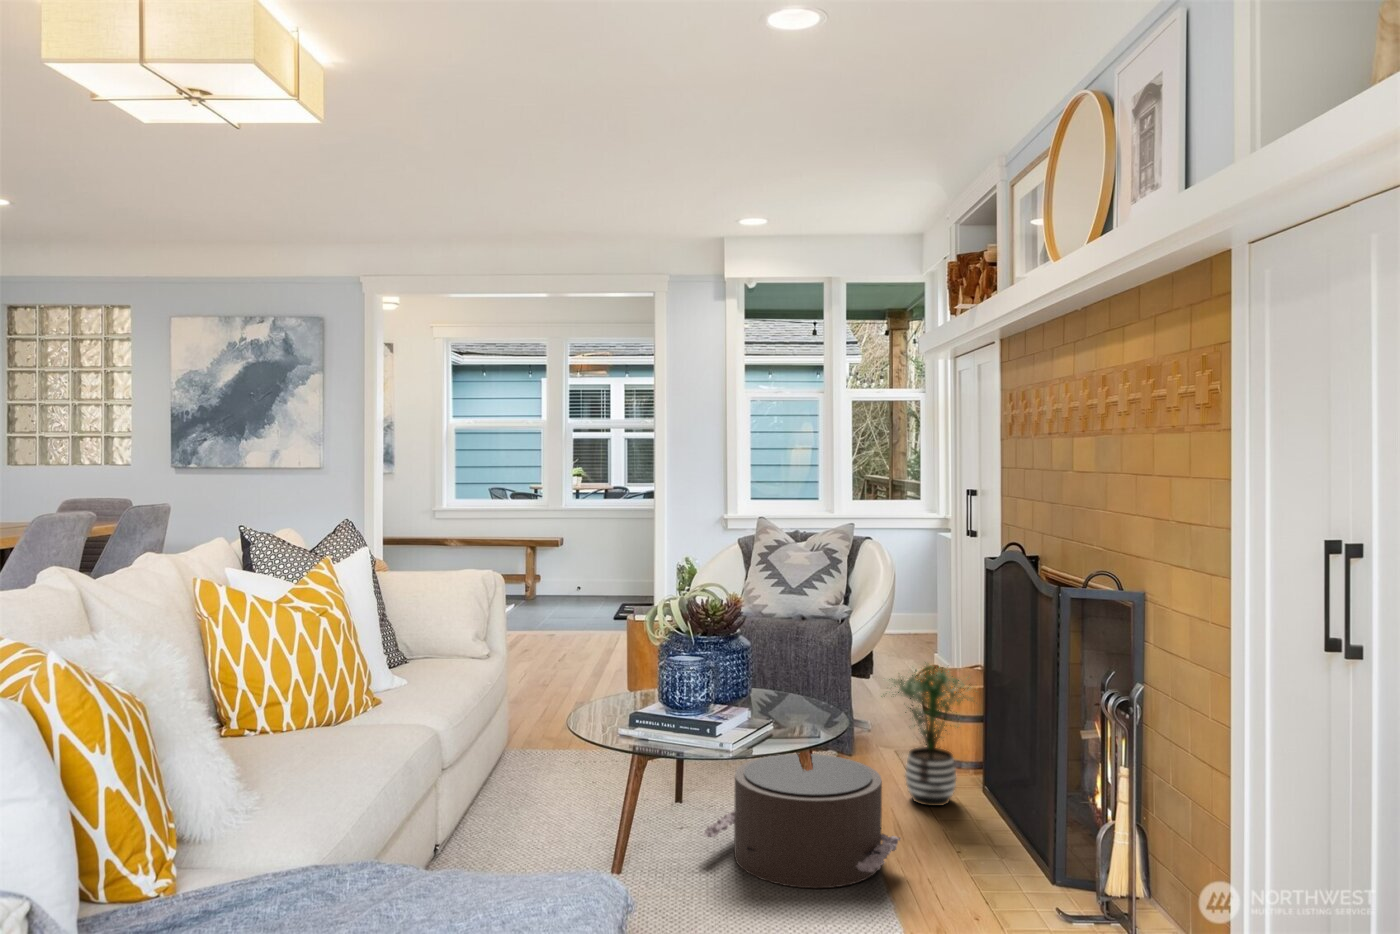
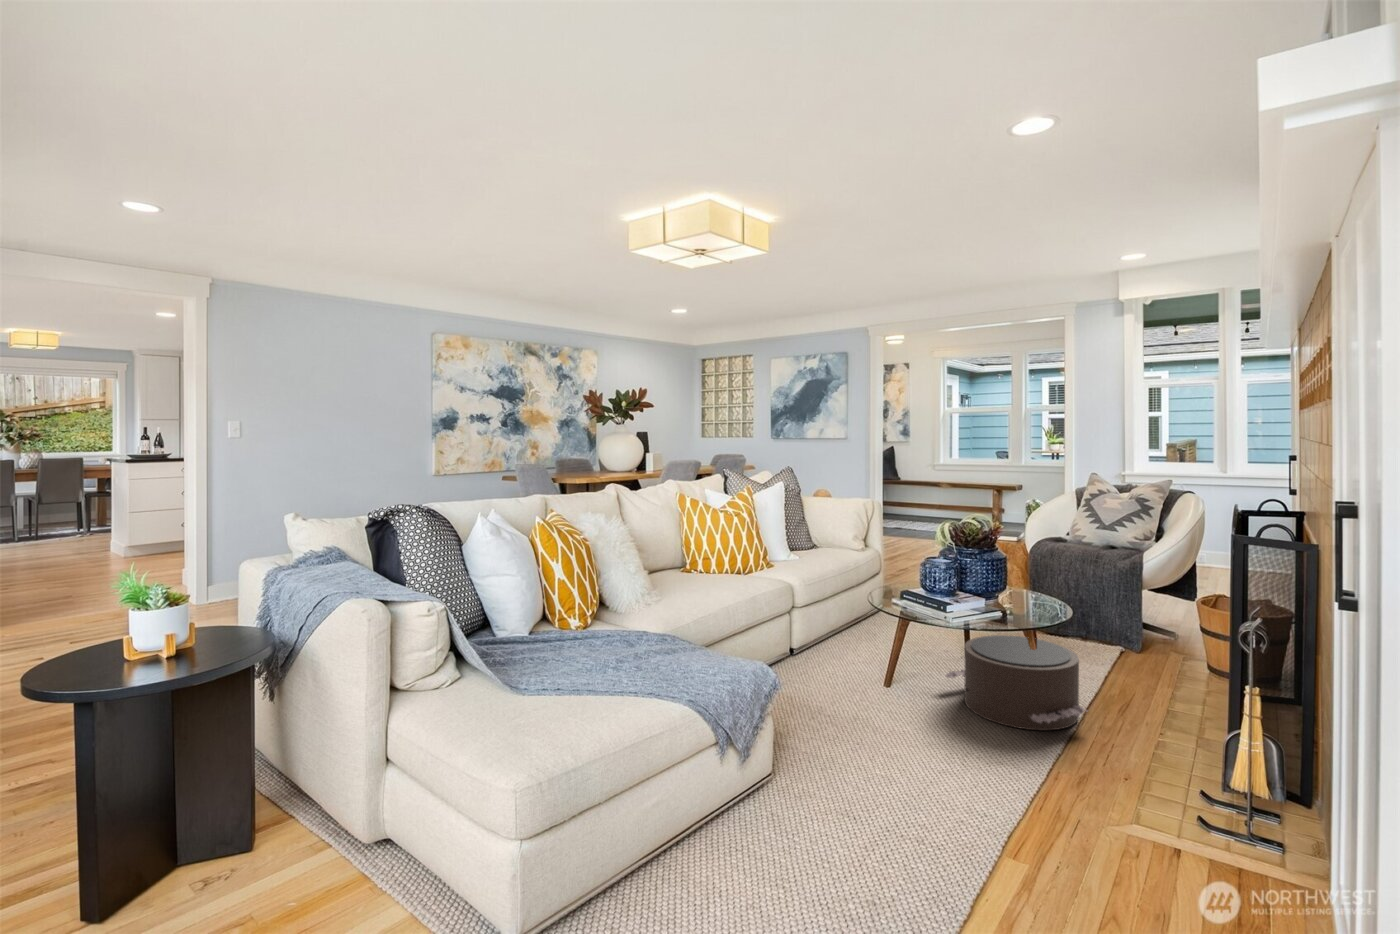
potted plant: present [881,662,973,806] -> none [1123,589,1226,705]

